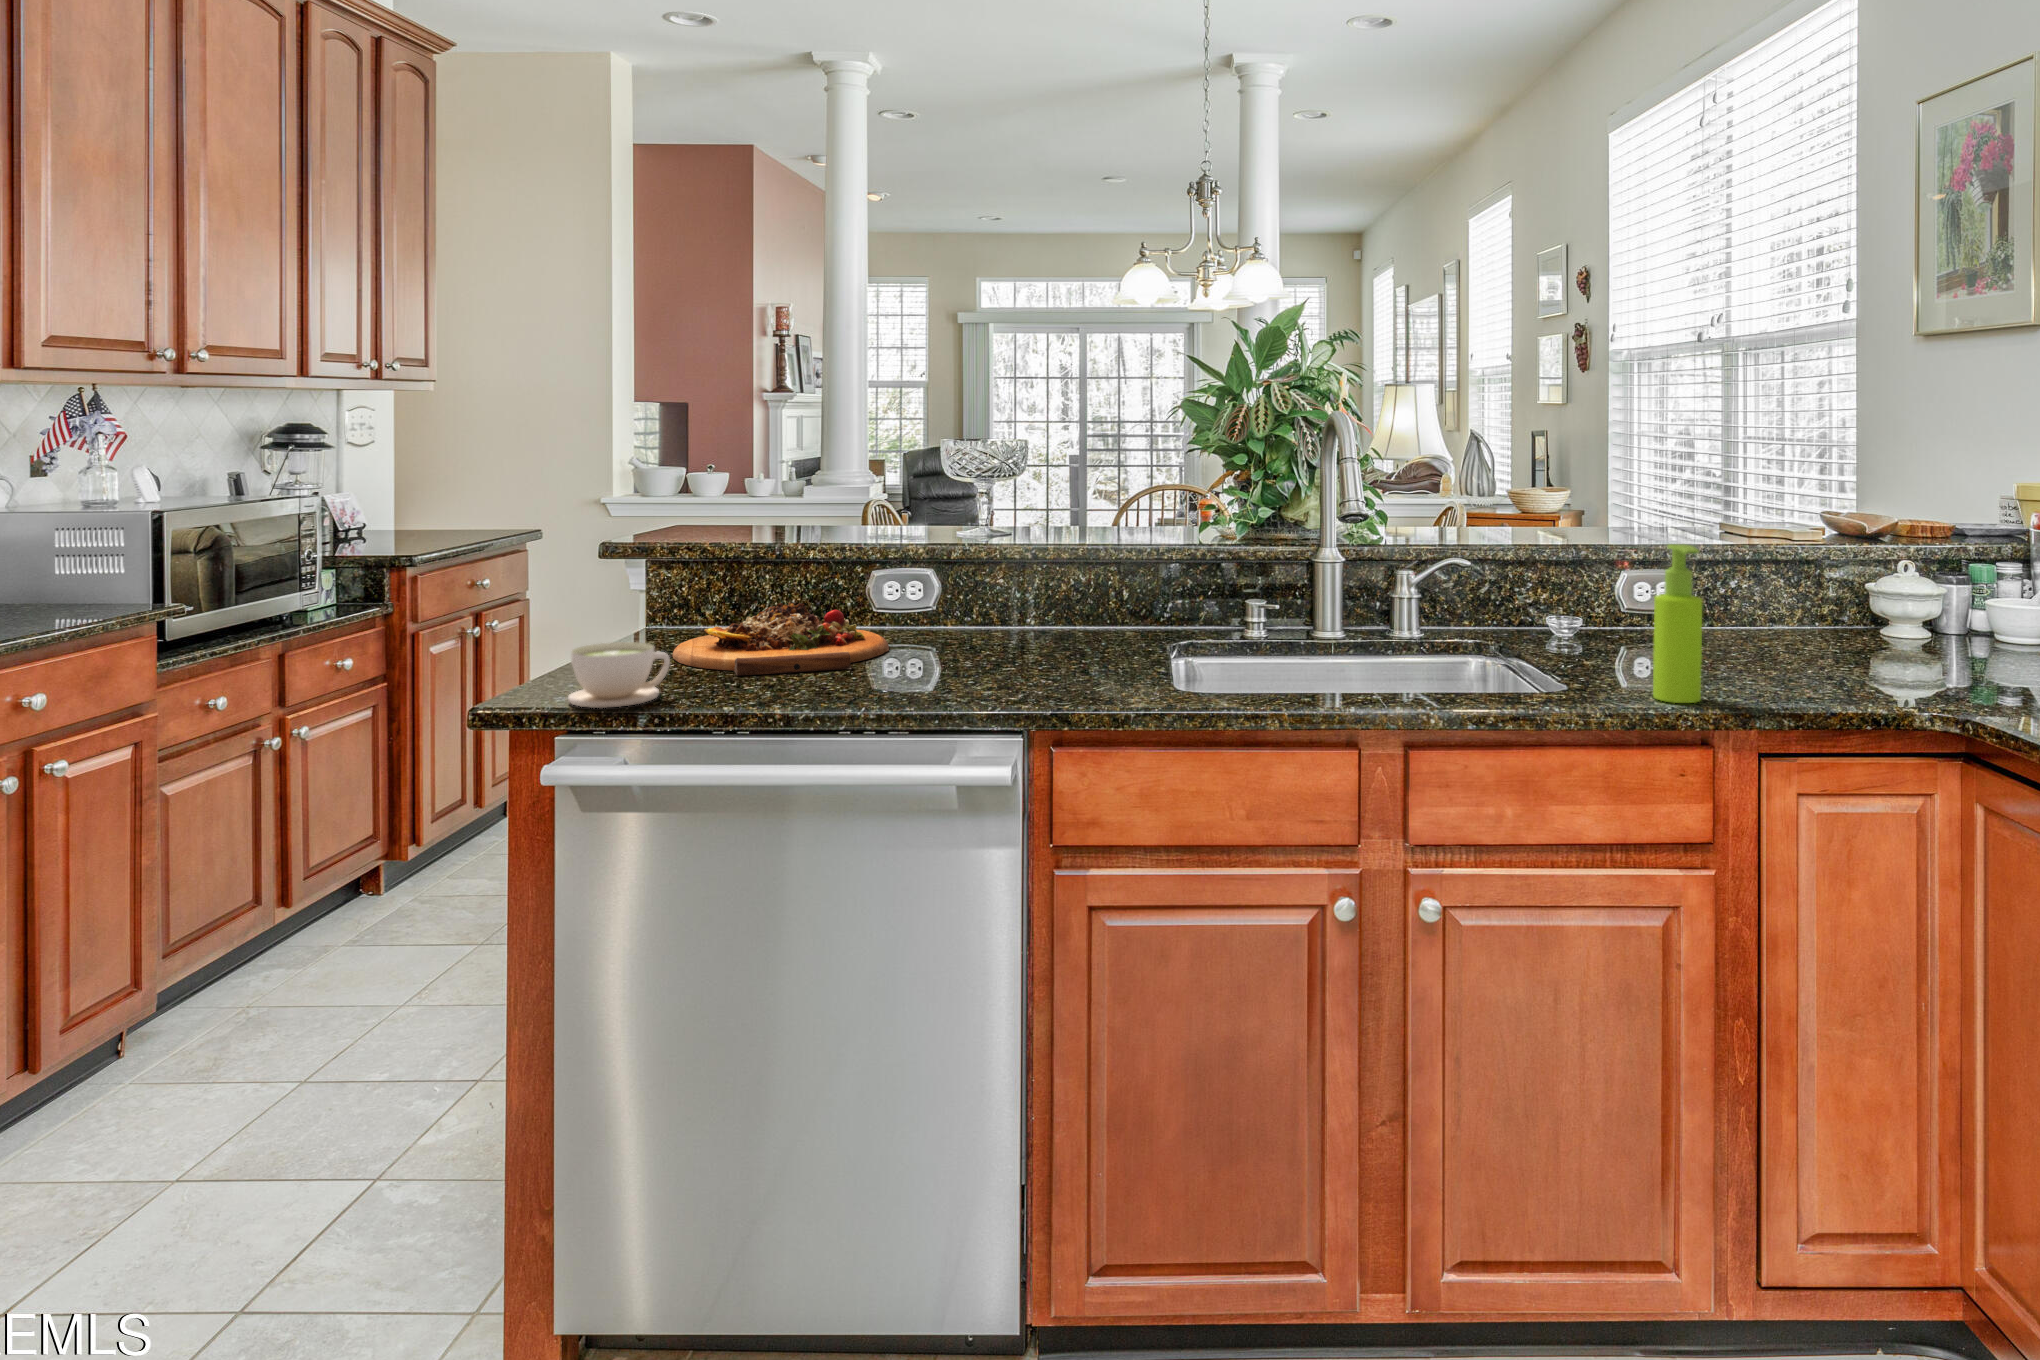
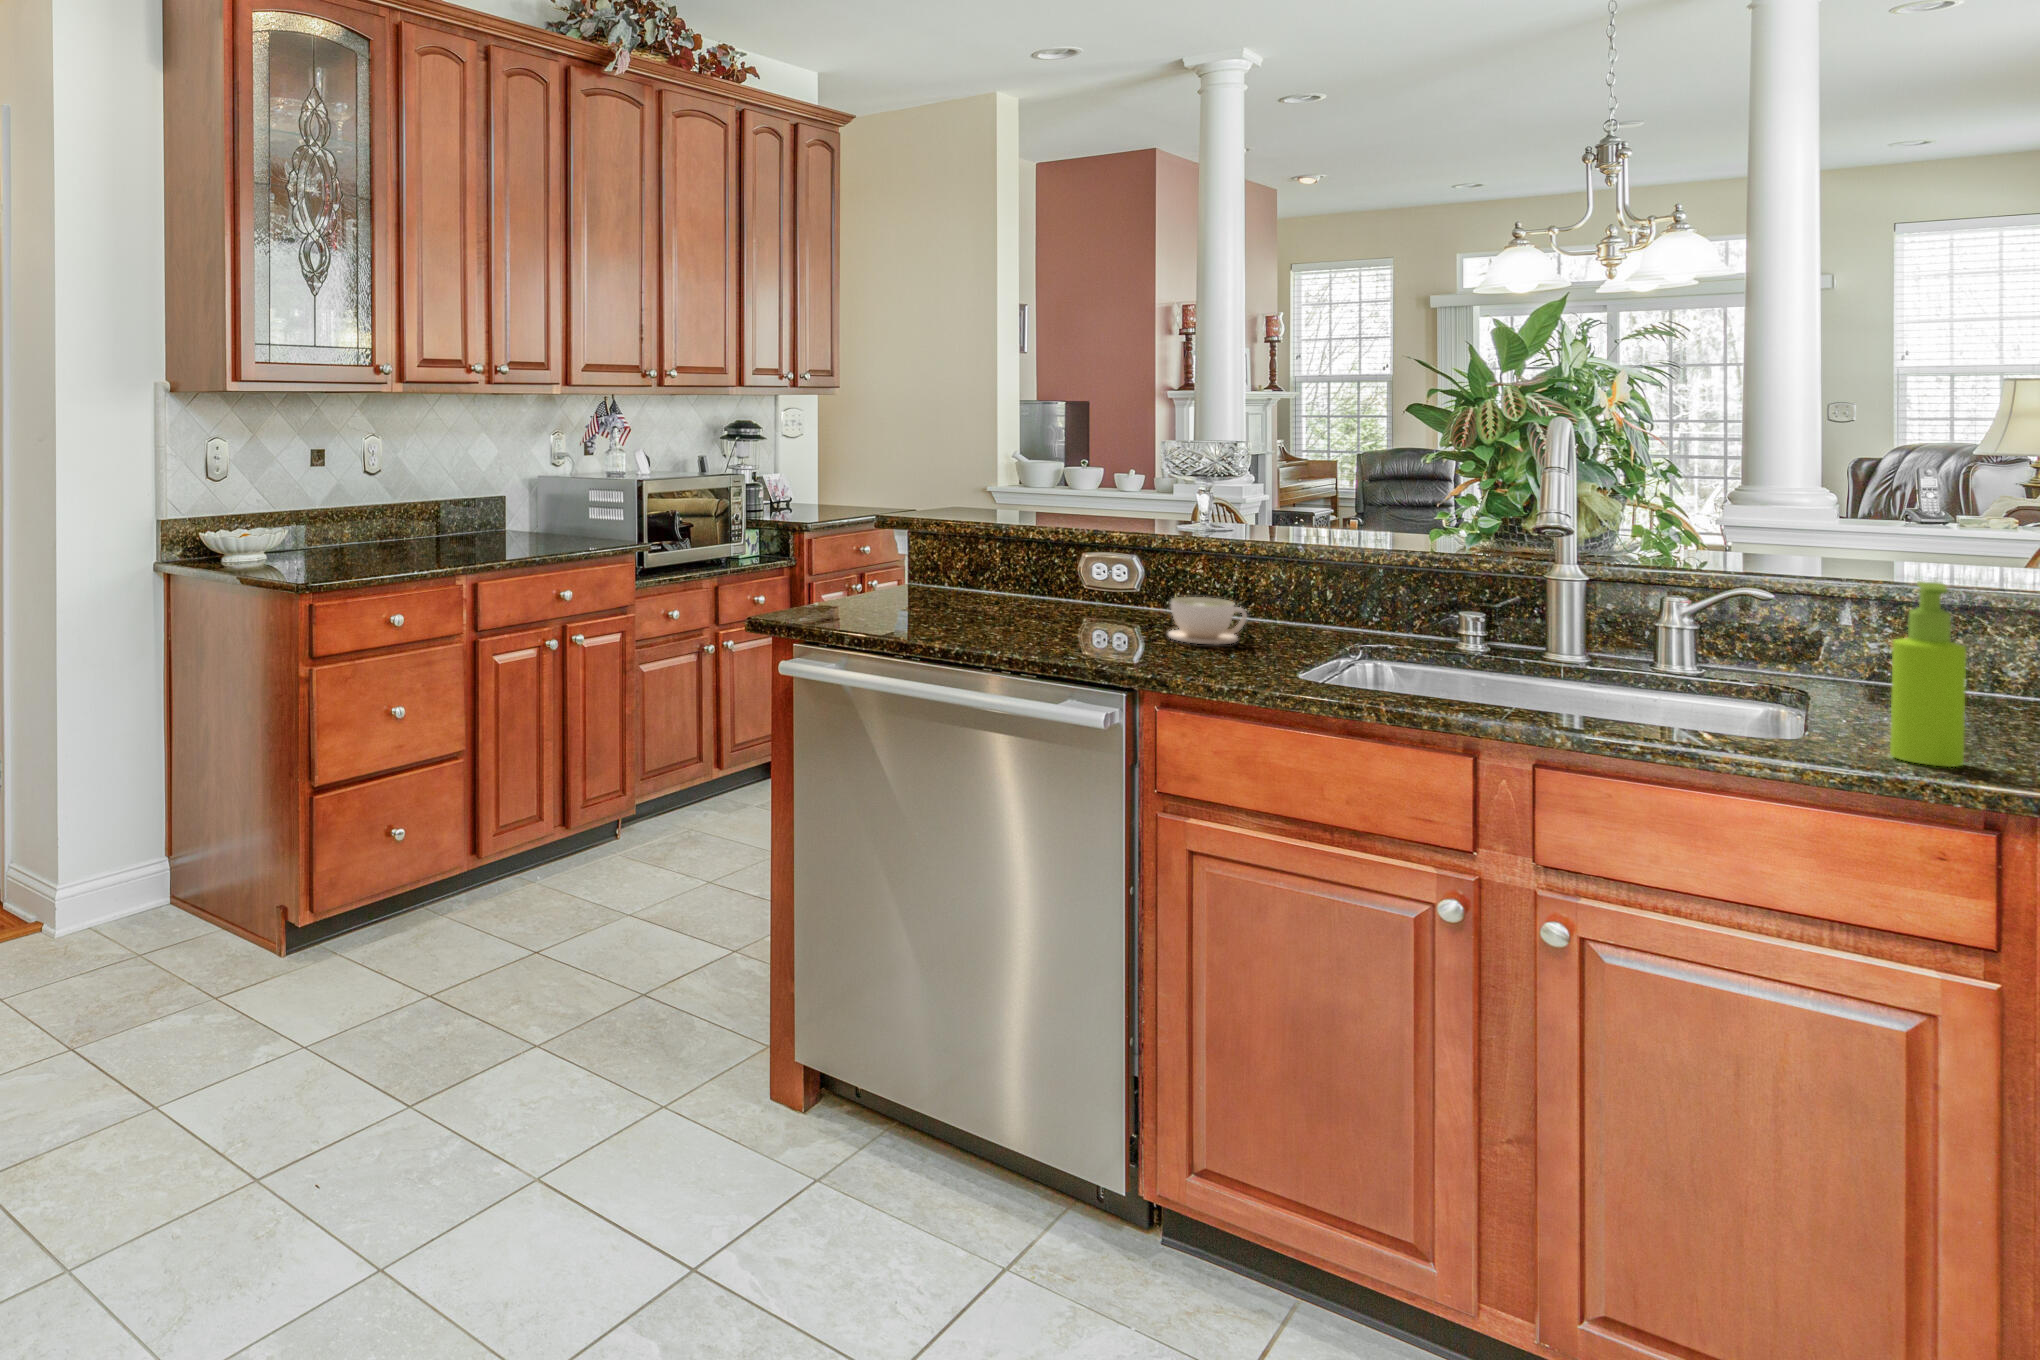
cutting board: present [672,603,889,676] -> none [914,573,1090,628]
coffee cup: present [568,642,670,708] -> present [1168,597,1247,645]

